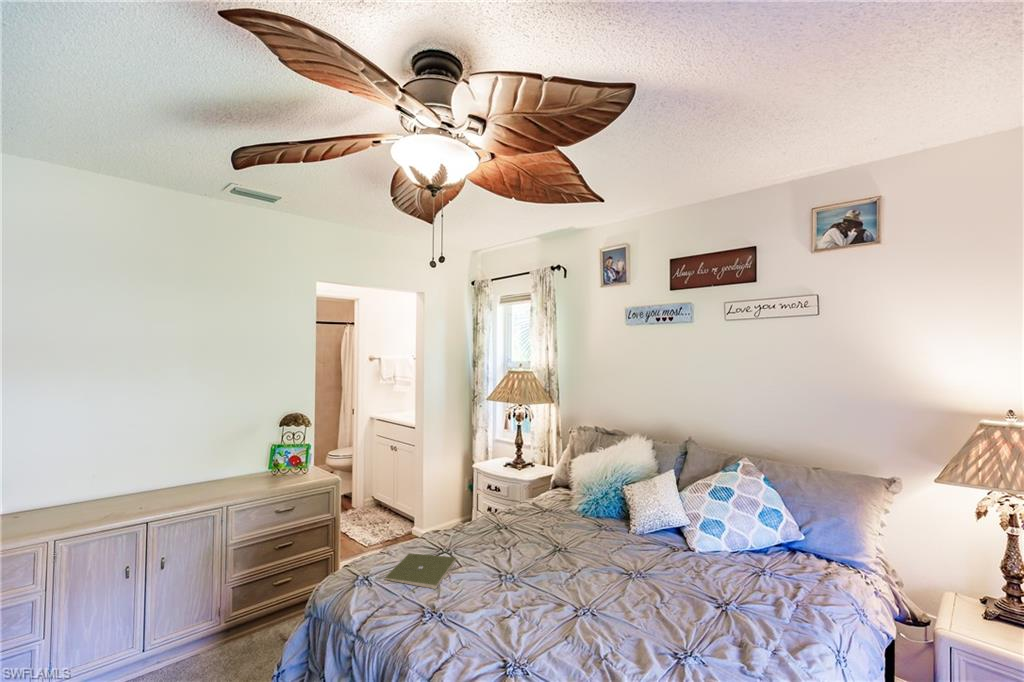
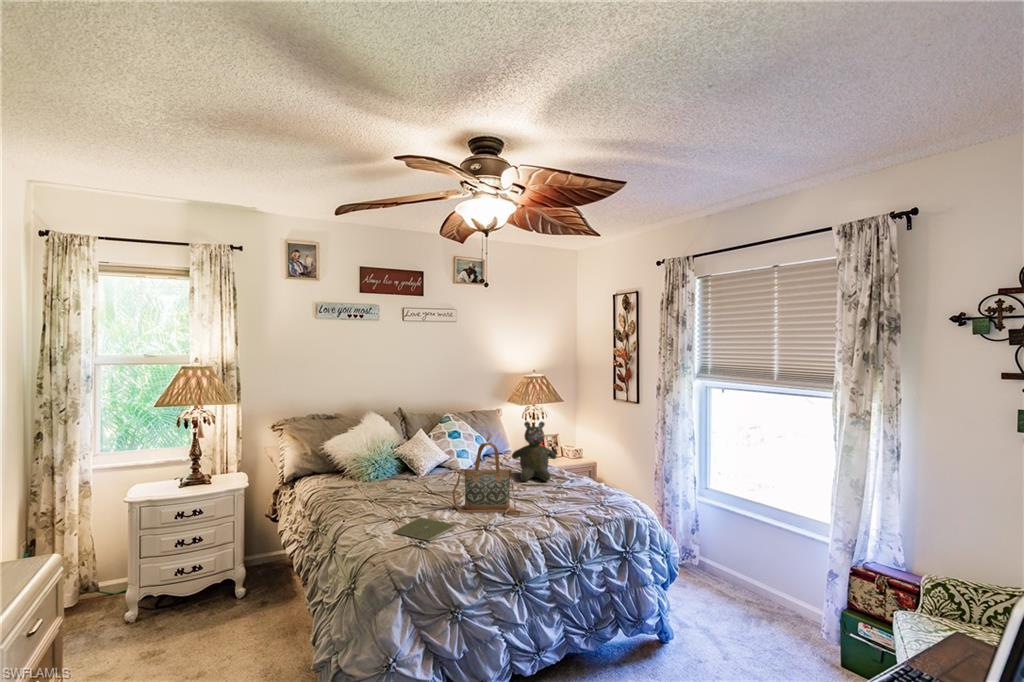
handbag: none [494,492,545,635] -> present [453,443,521,516]
teddy bear: none [689,496,798,640] -> present [512,421,557,481]

